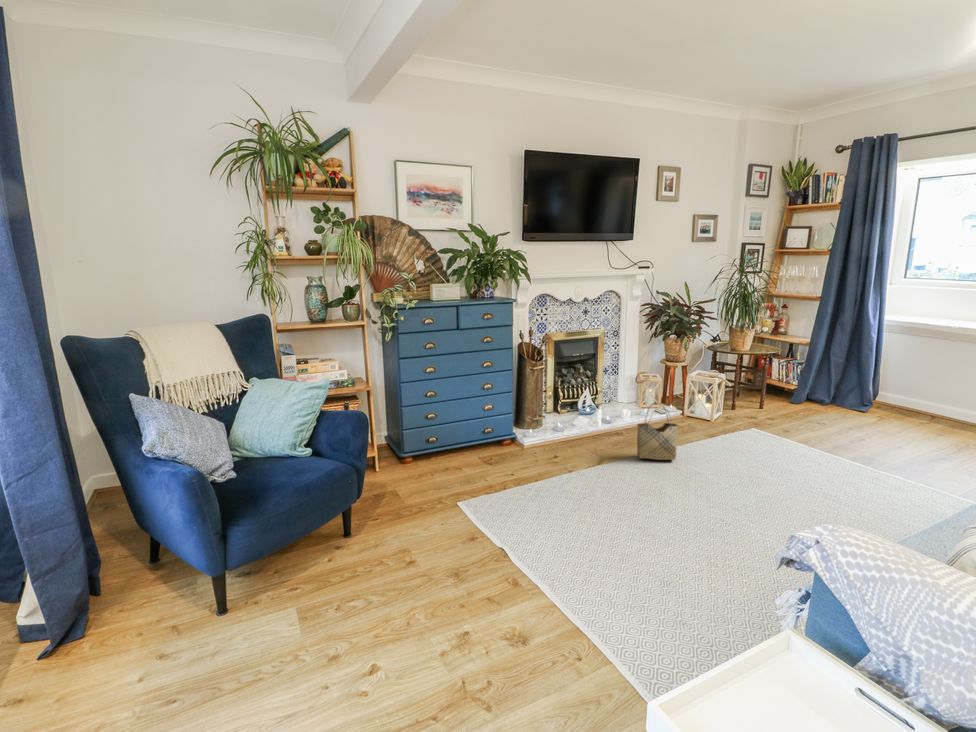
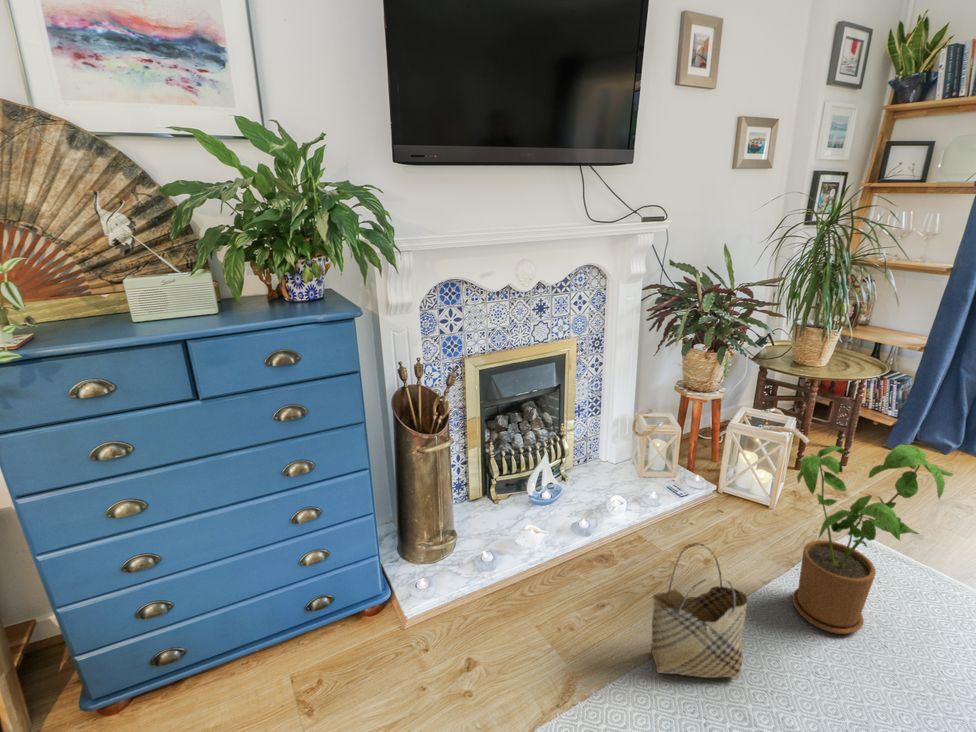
house plant: none [707,361,769,454] -> present [792,445,953,634]

